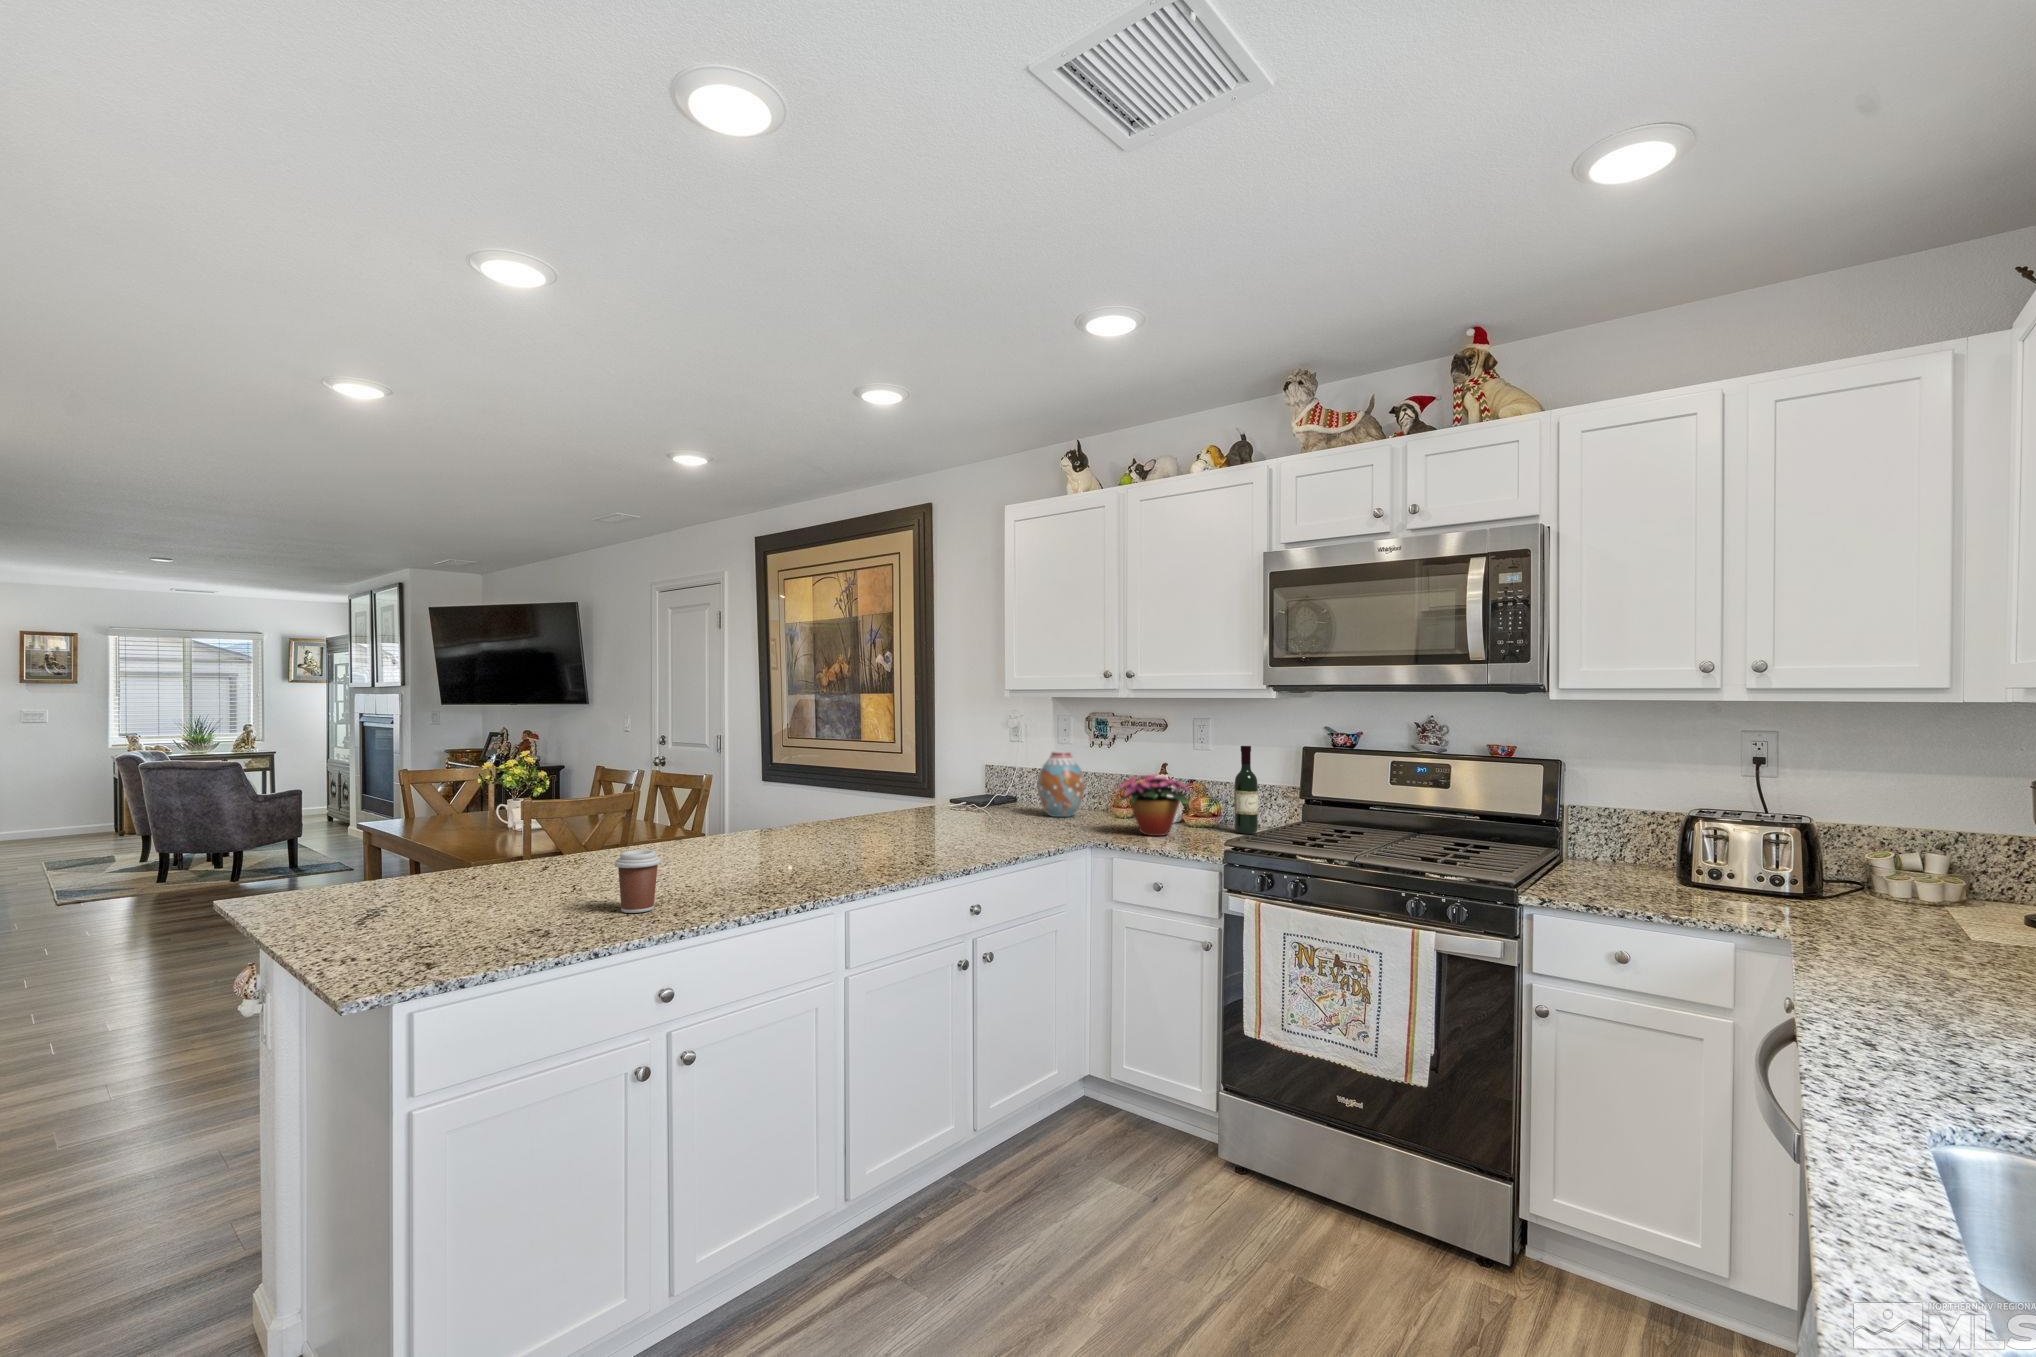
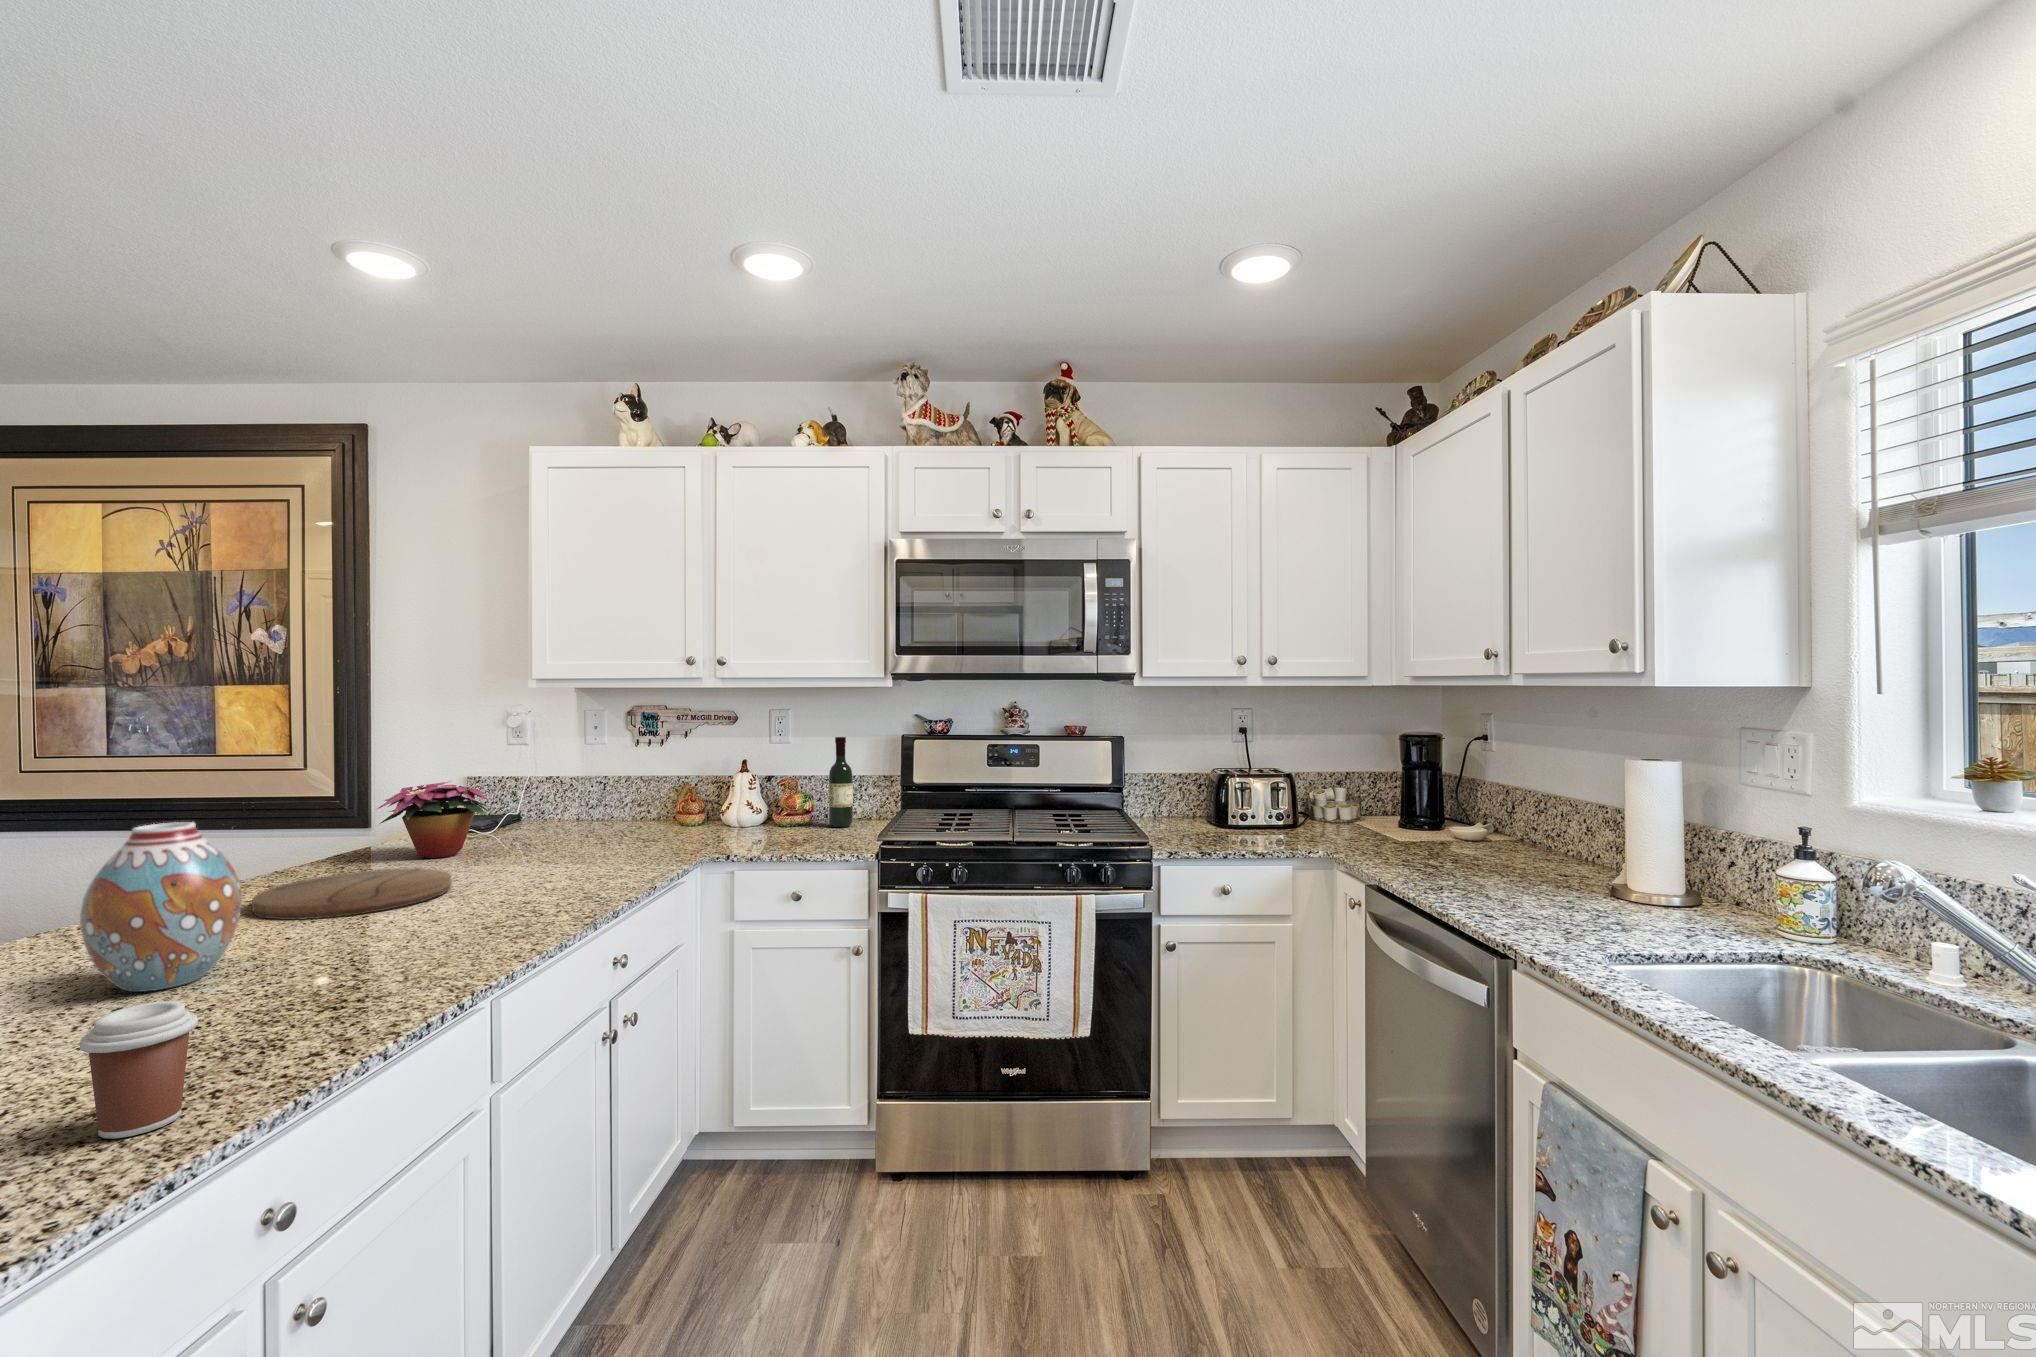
vase: present [1037,751,1085,817] -> present [80,822,242,992]
flower arrangement: present [1115,774,1187,836] -> present [377,781,496,858]
cutting board: none [802,820,911,844] -> present [252,868,451,920]

